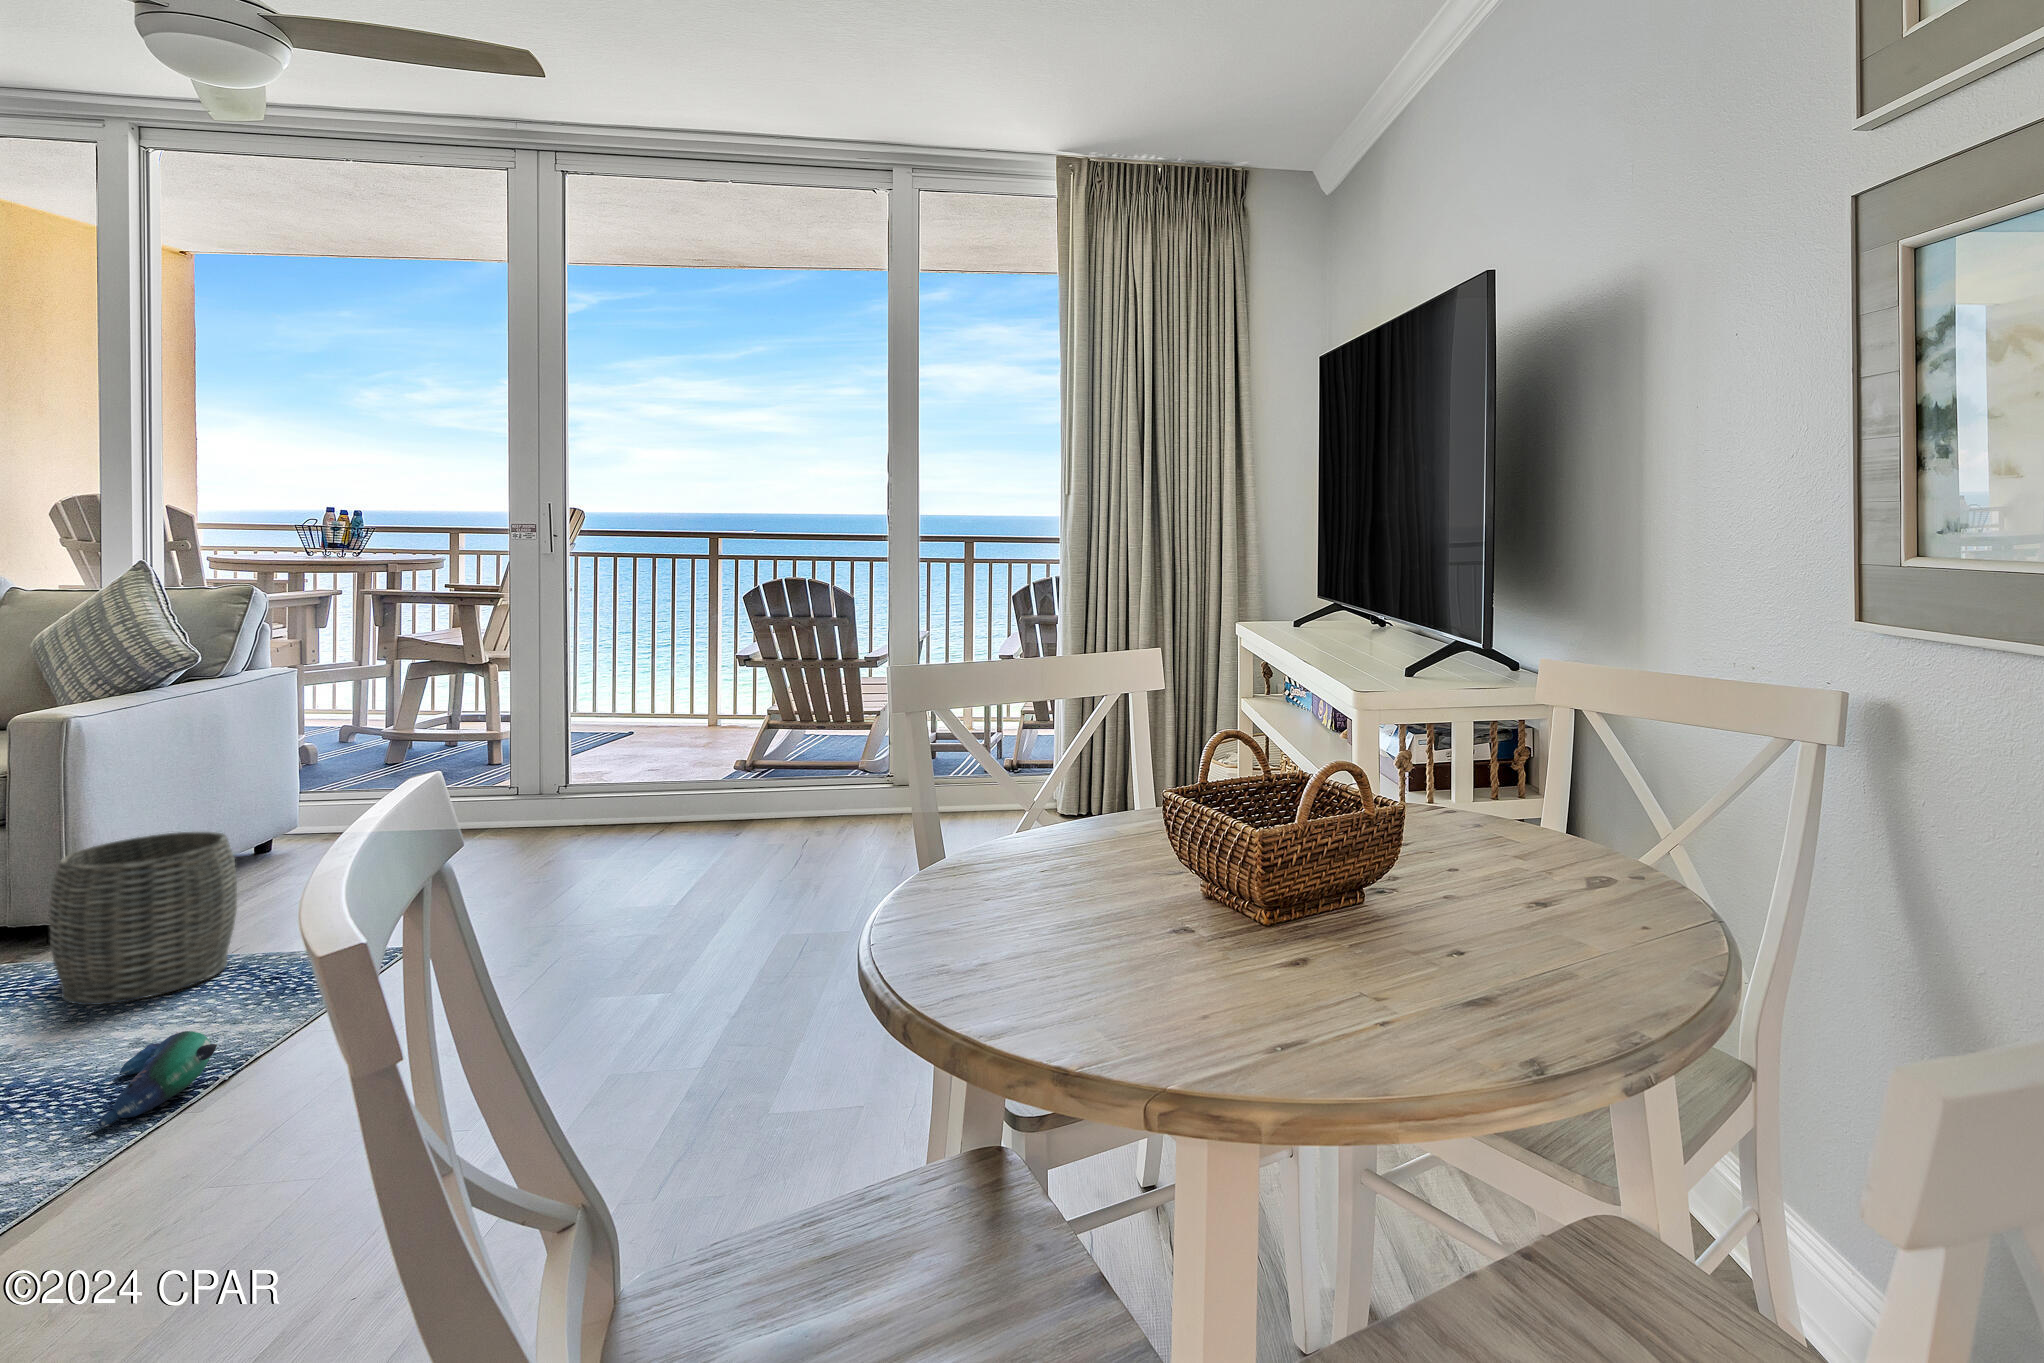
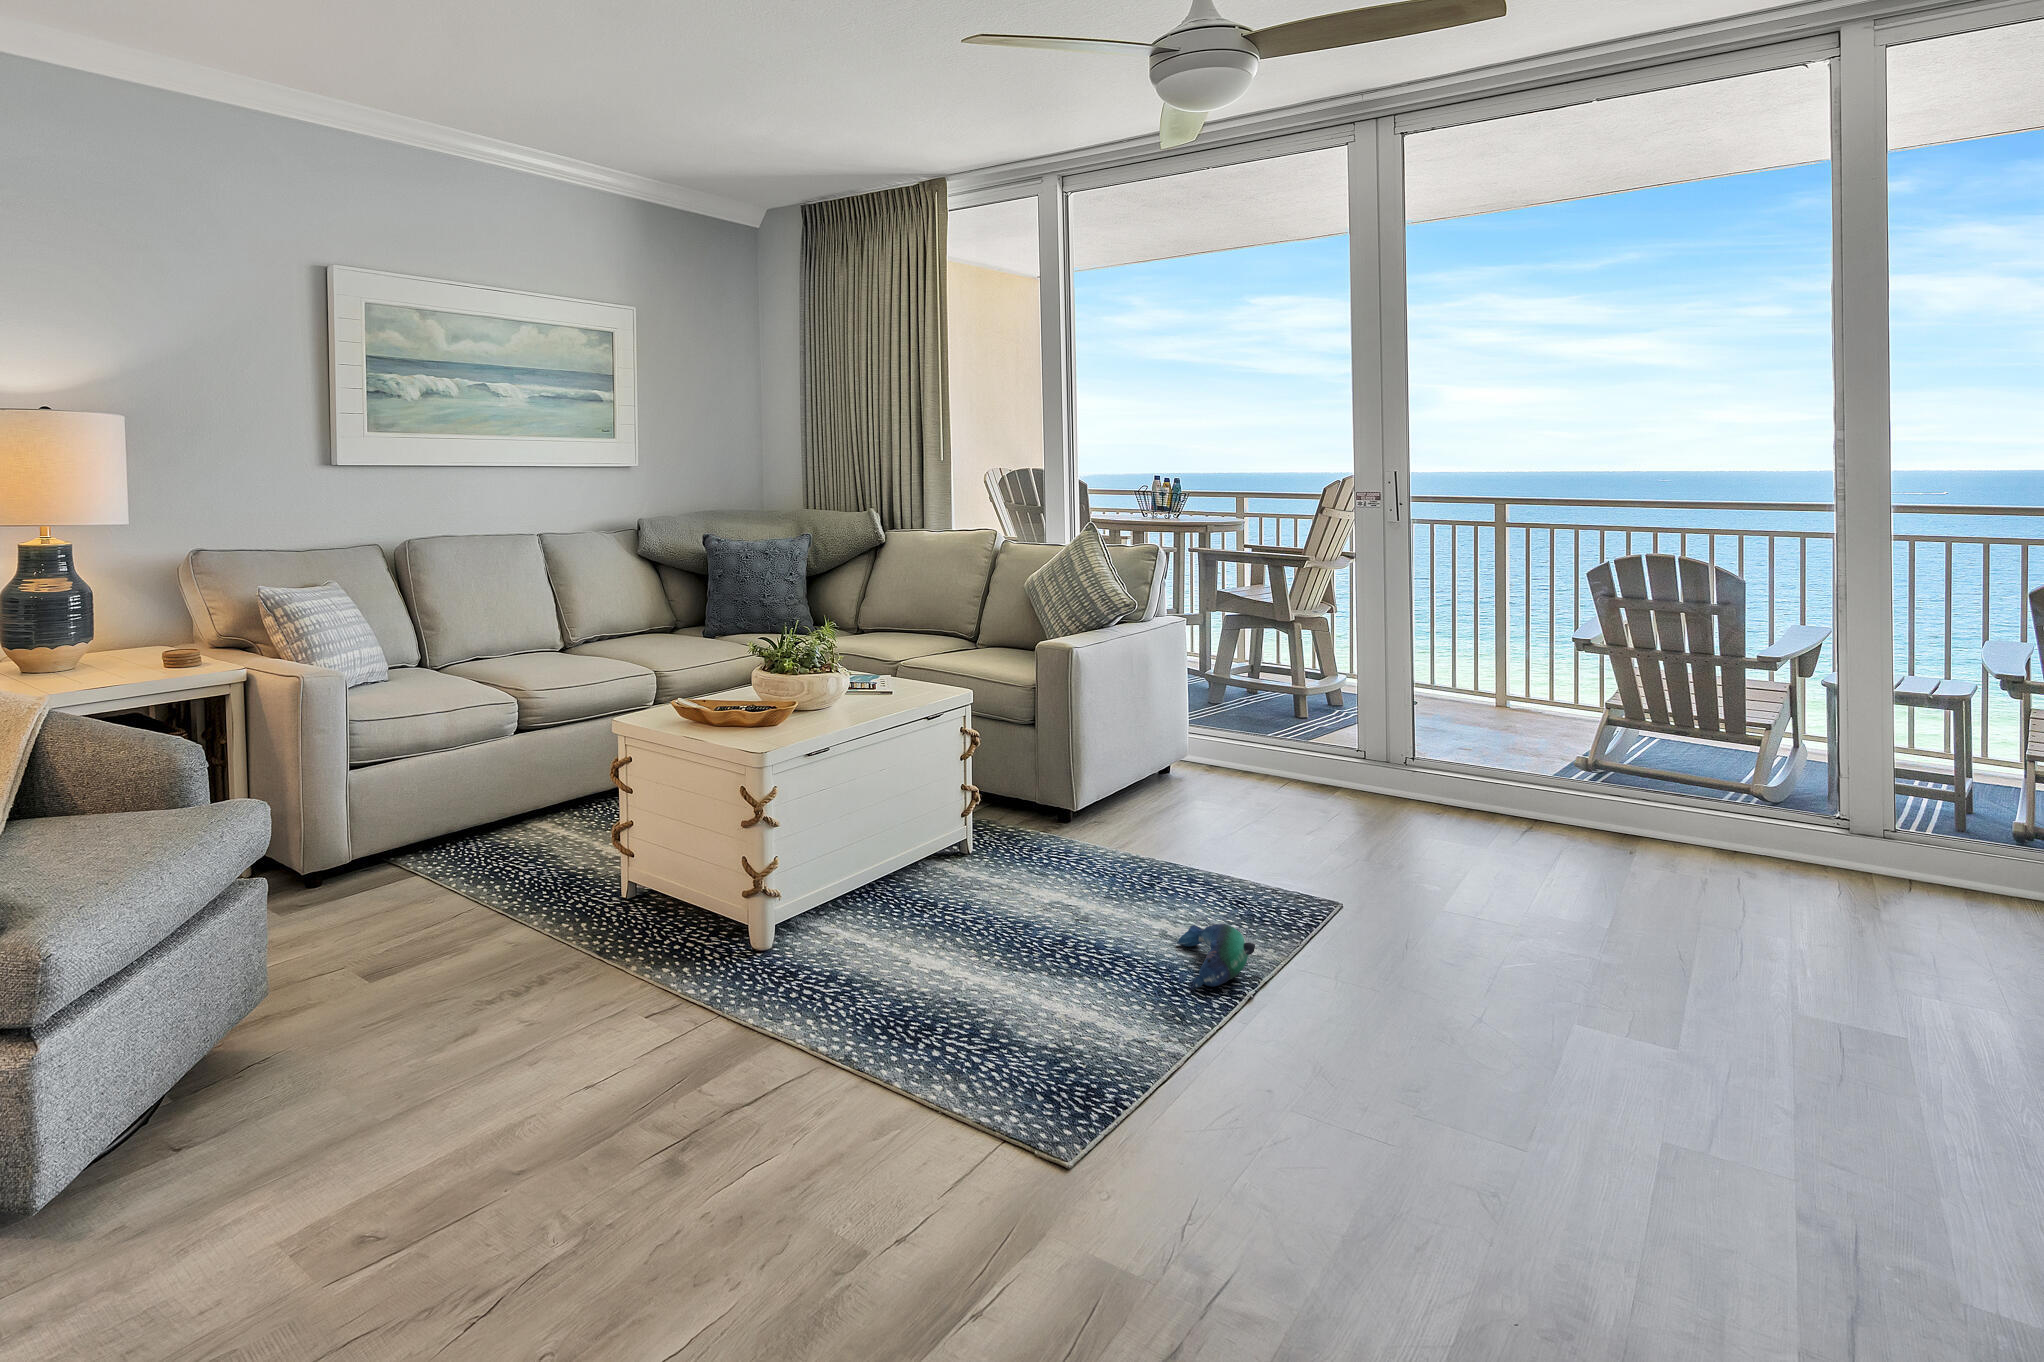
woven basket: present [50,831,237,1005] -> none [1090,748,1199,880]

